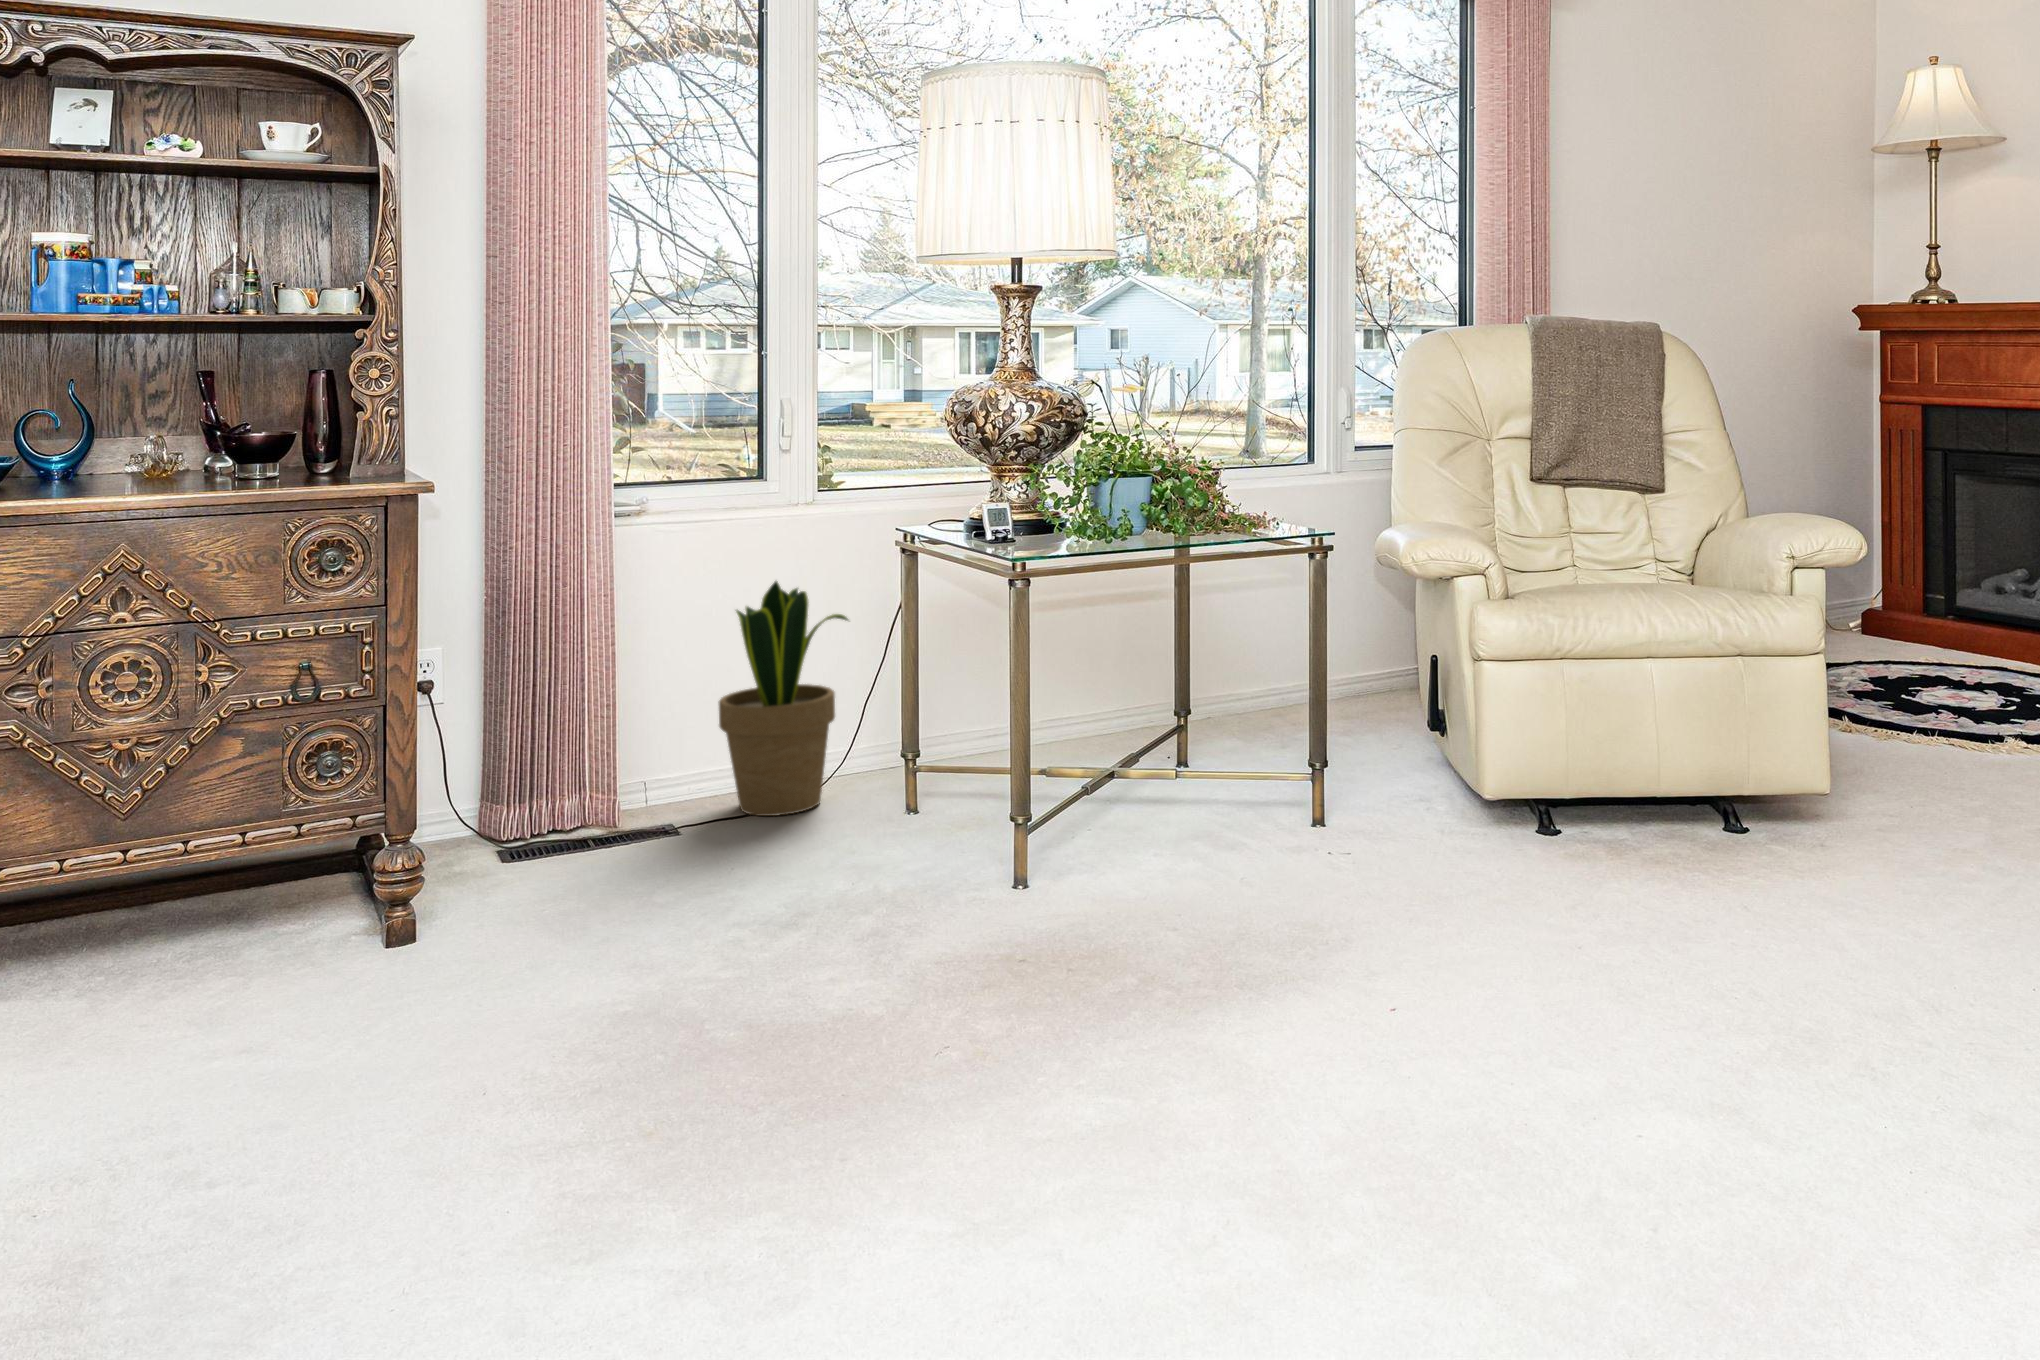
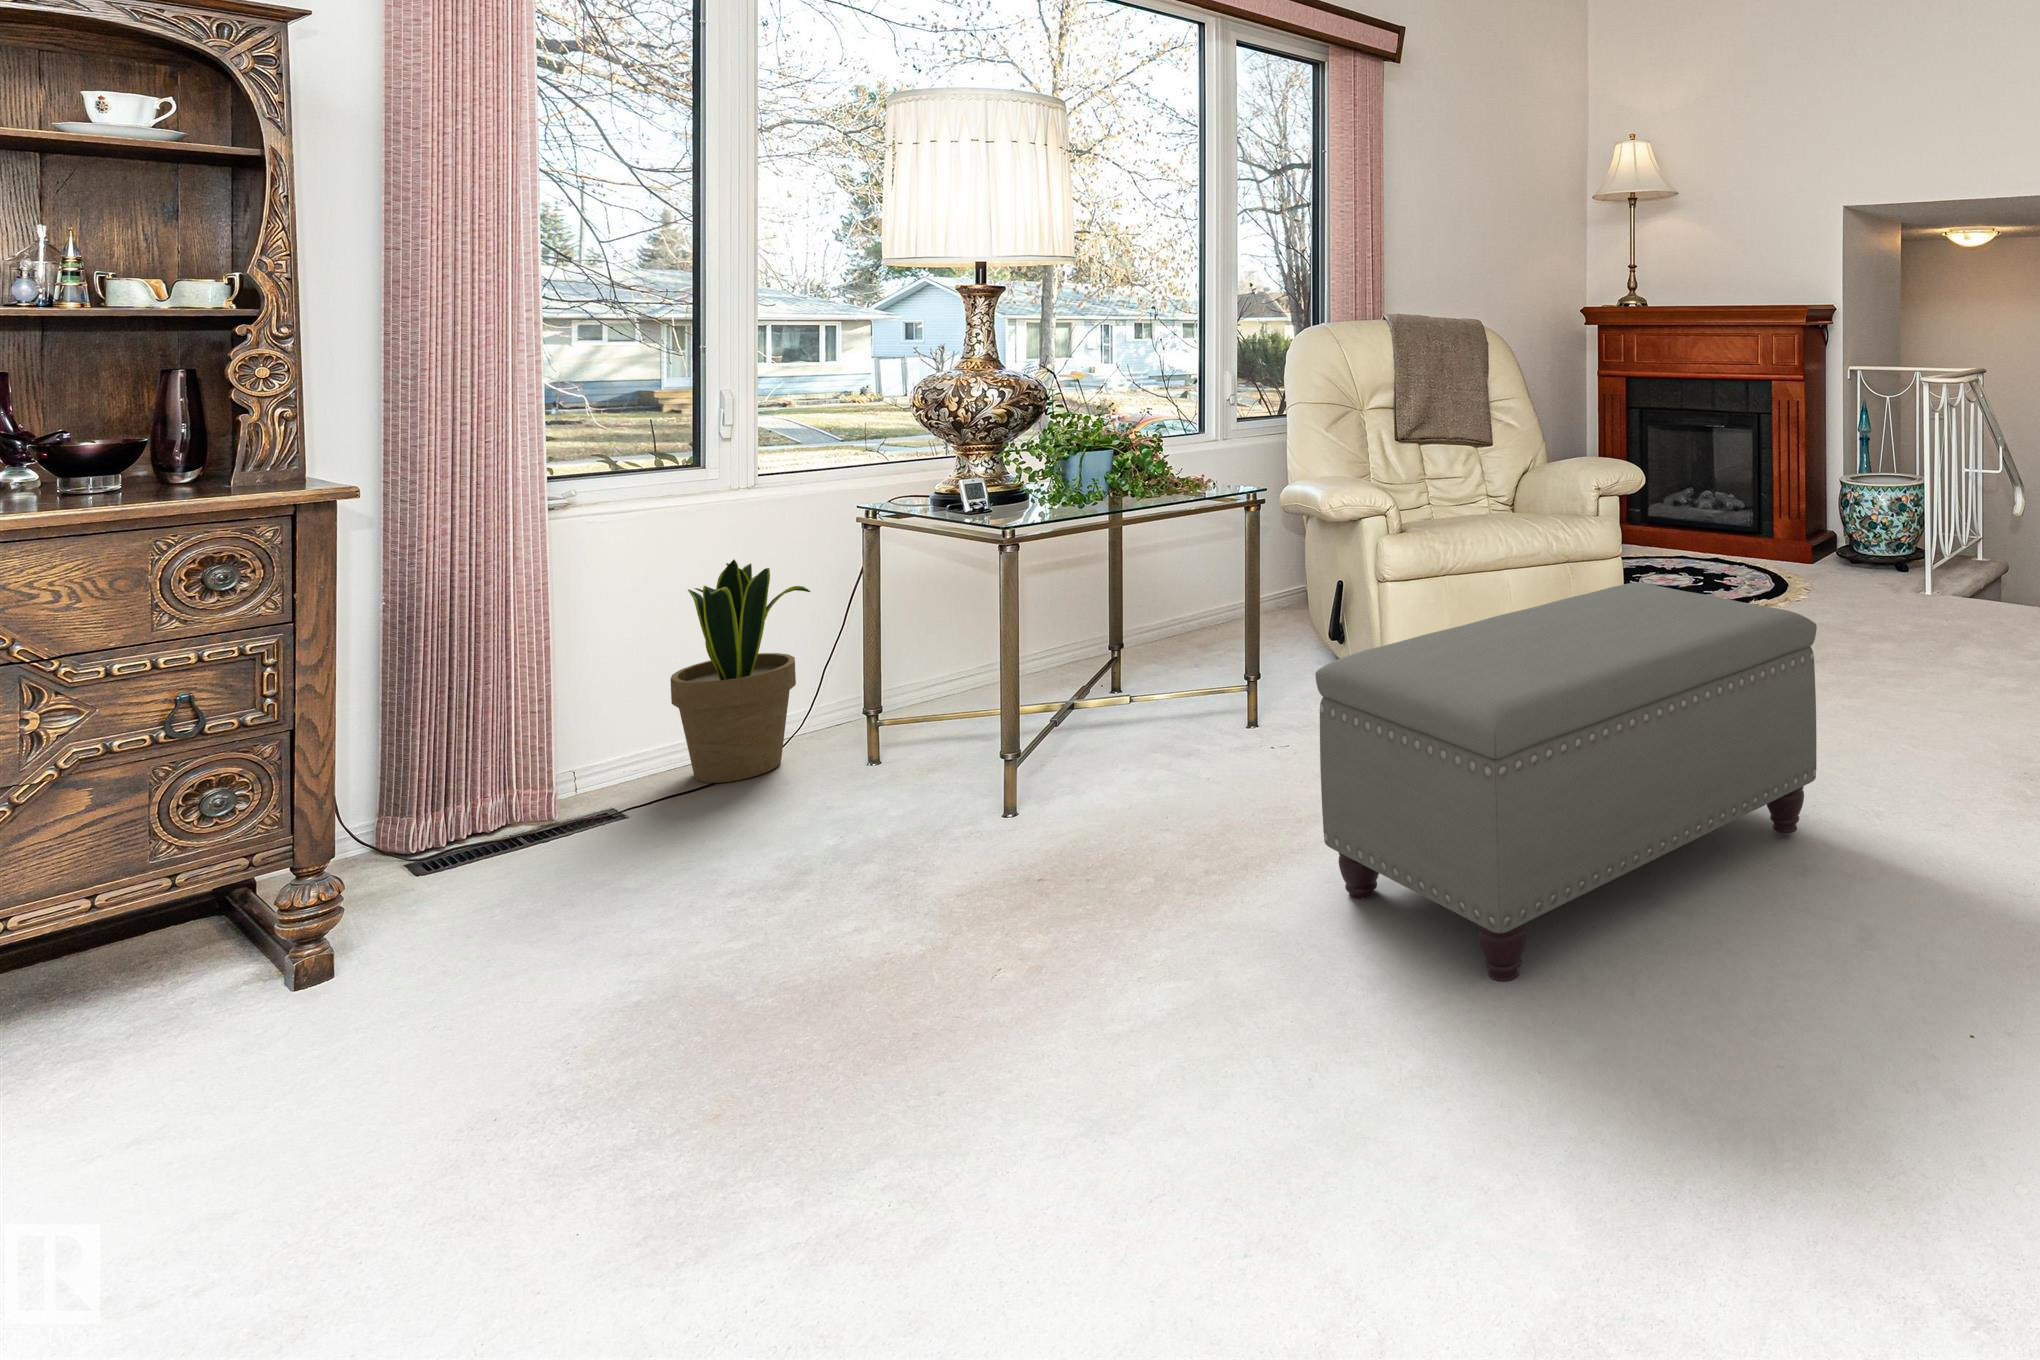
ottoman: none [1307,679,2004,1146] -> present [1315,583,1817,982]

